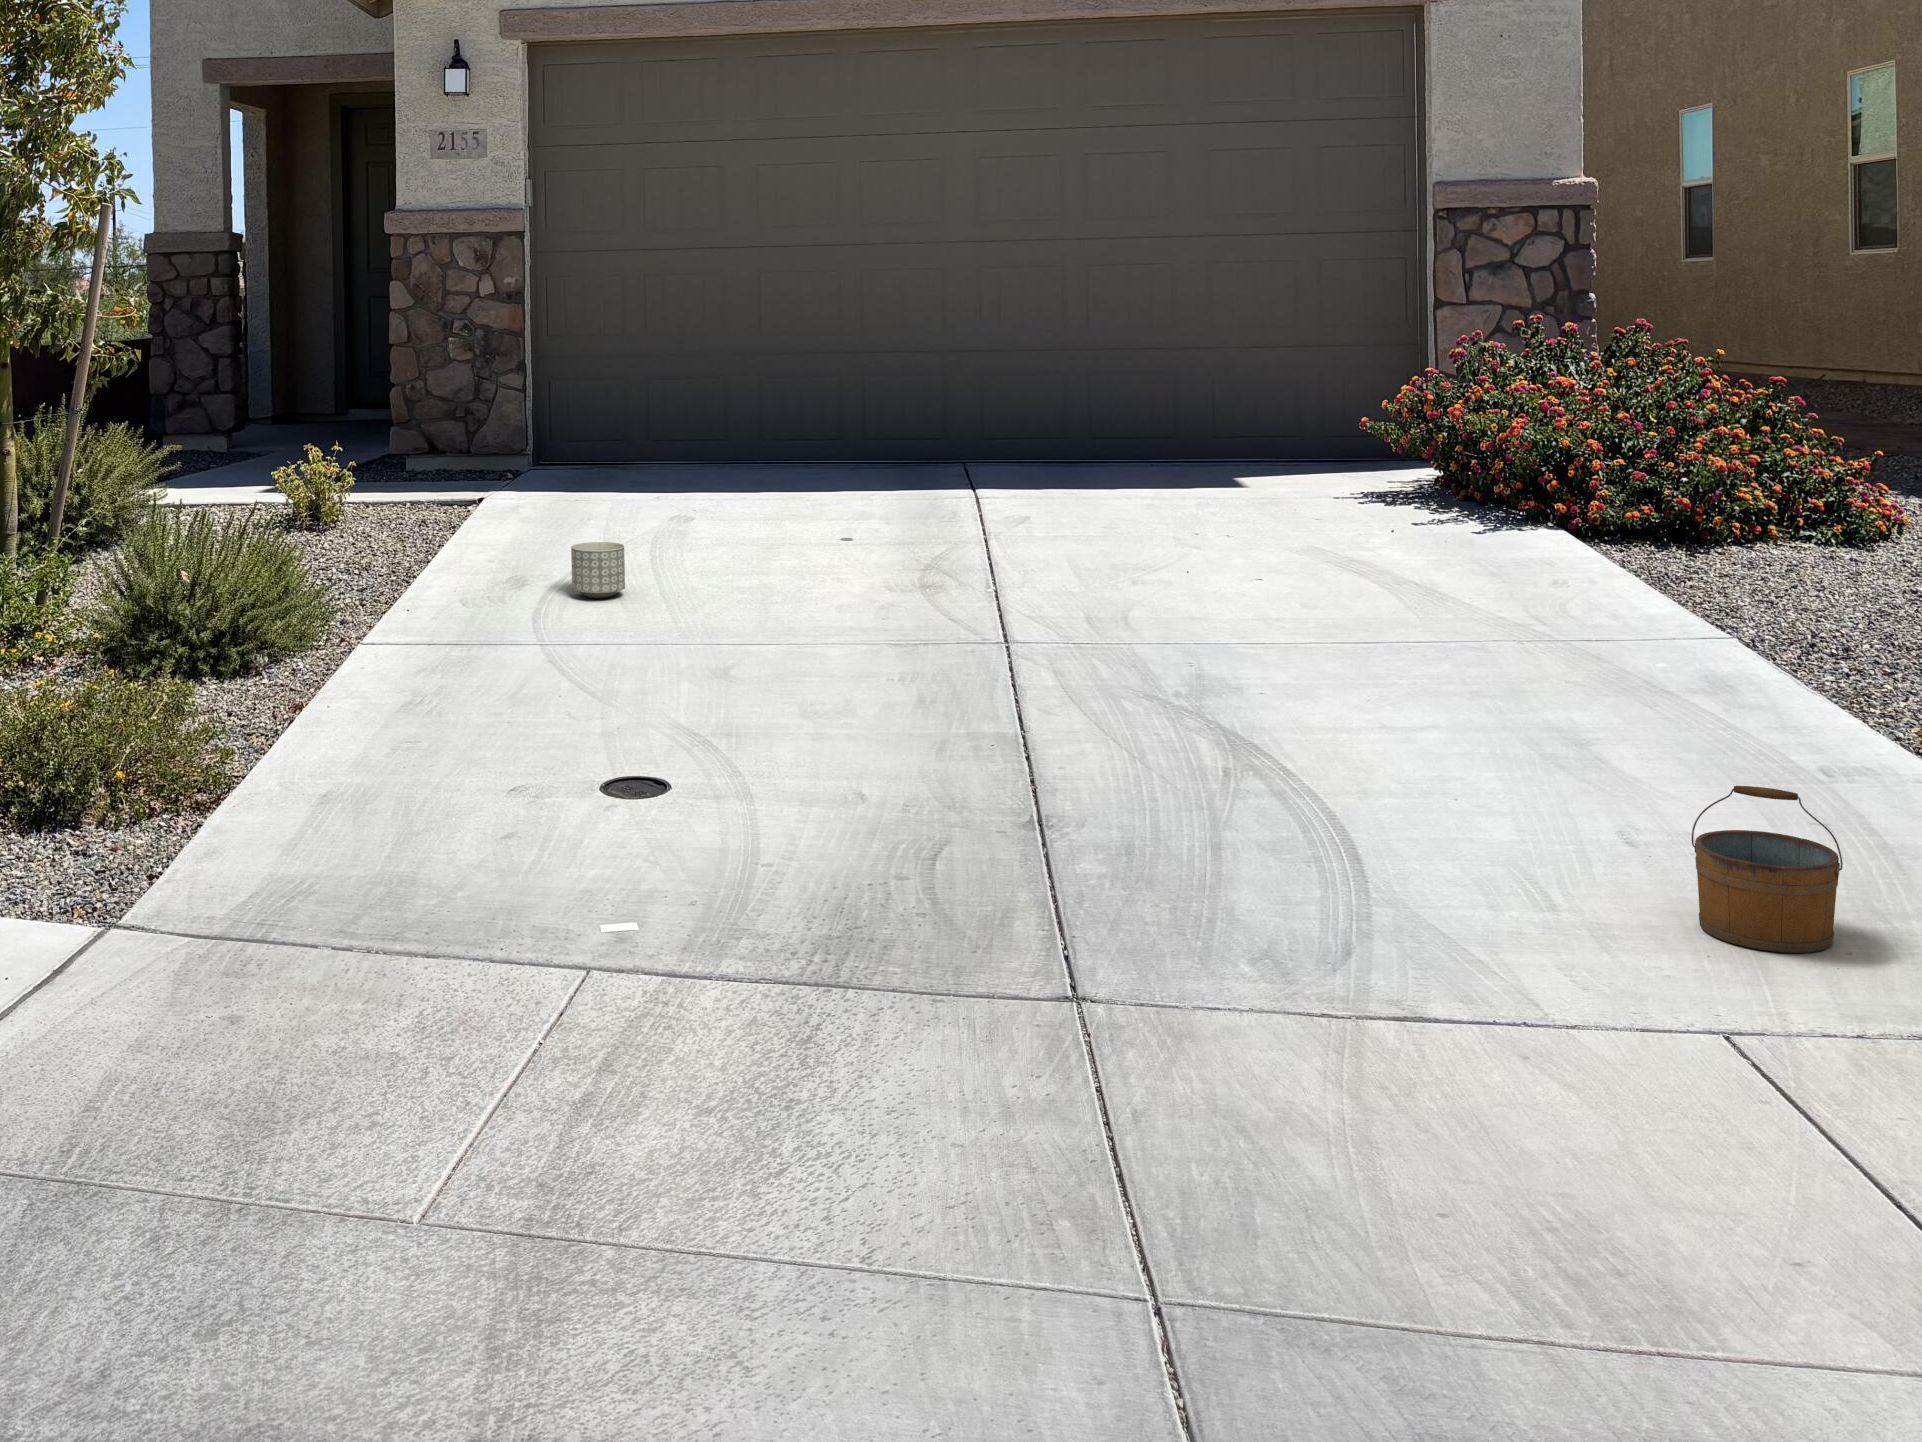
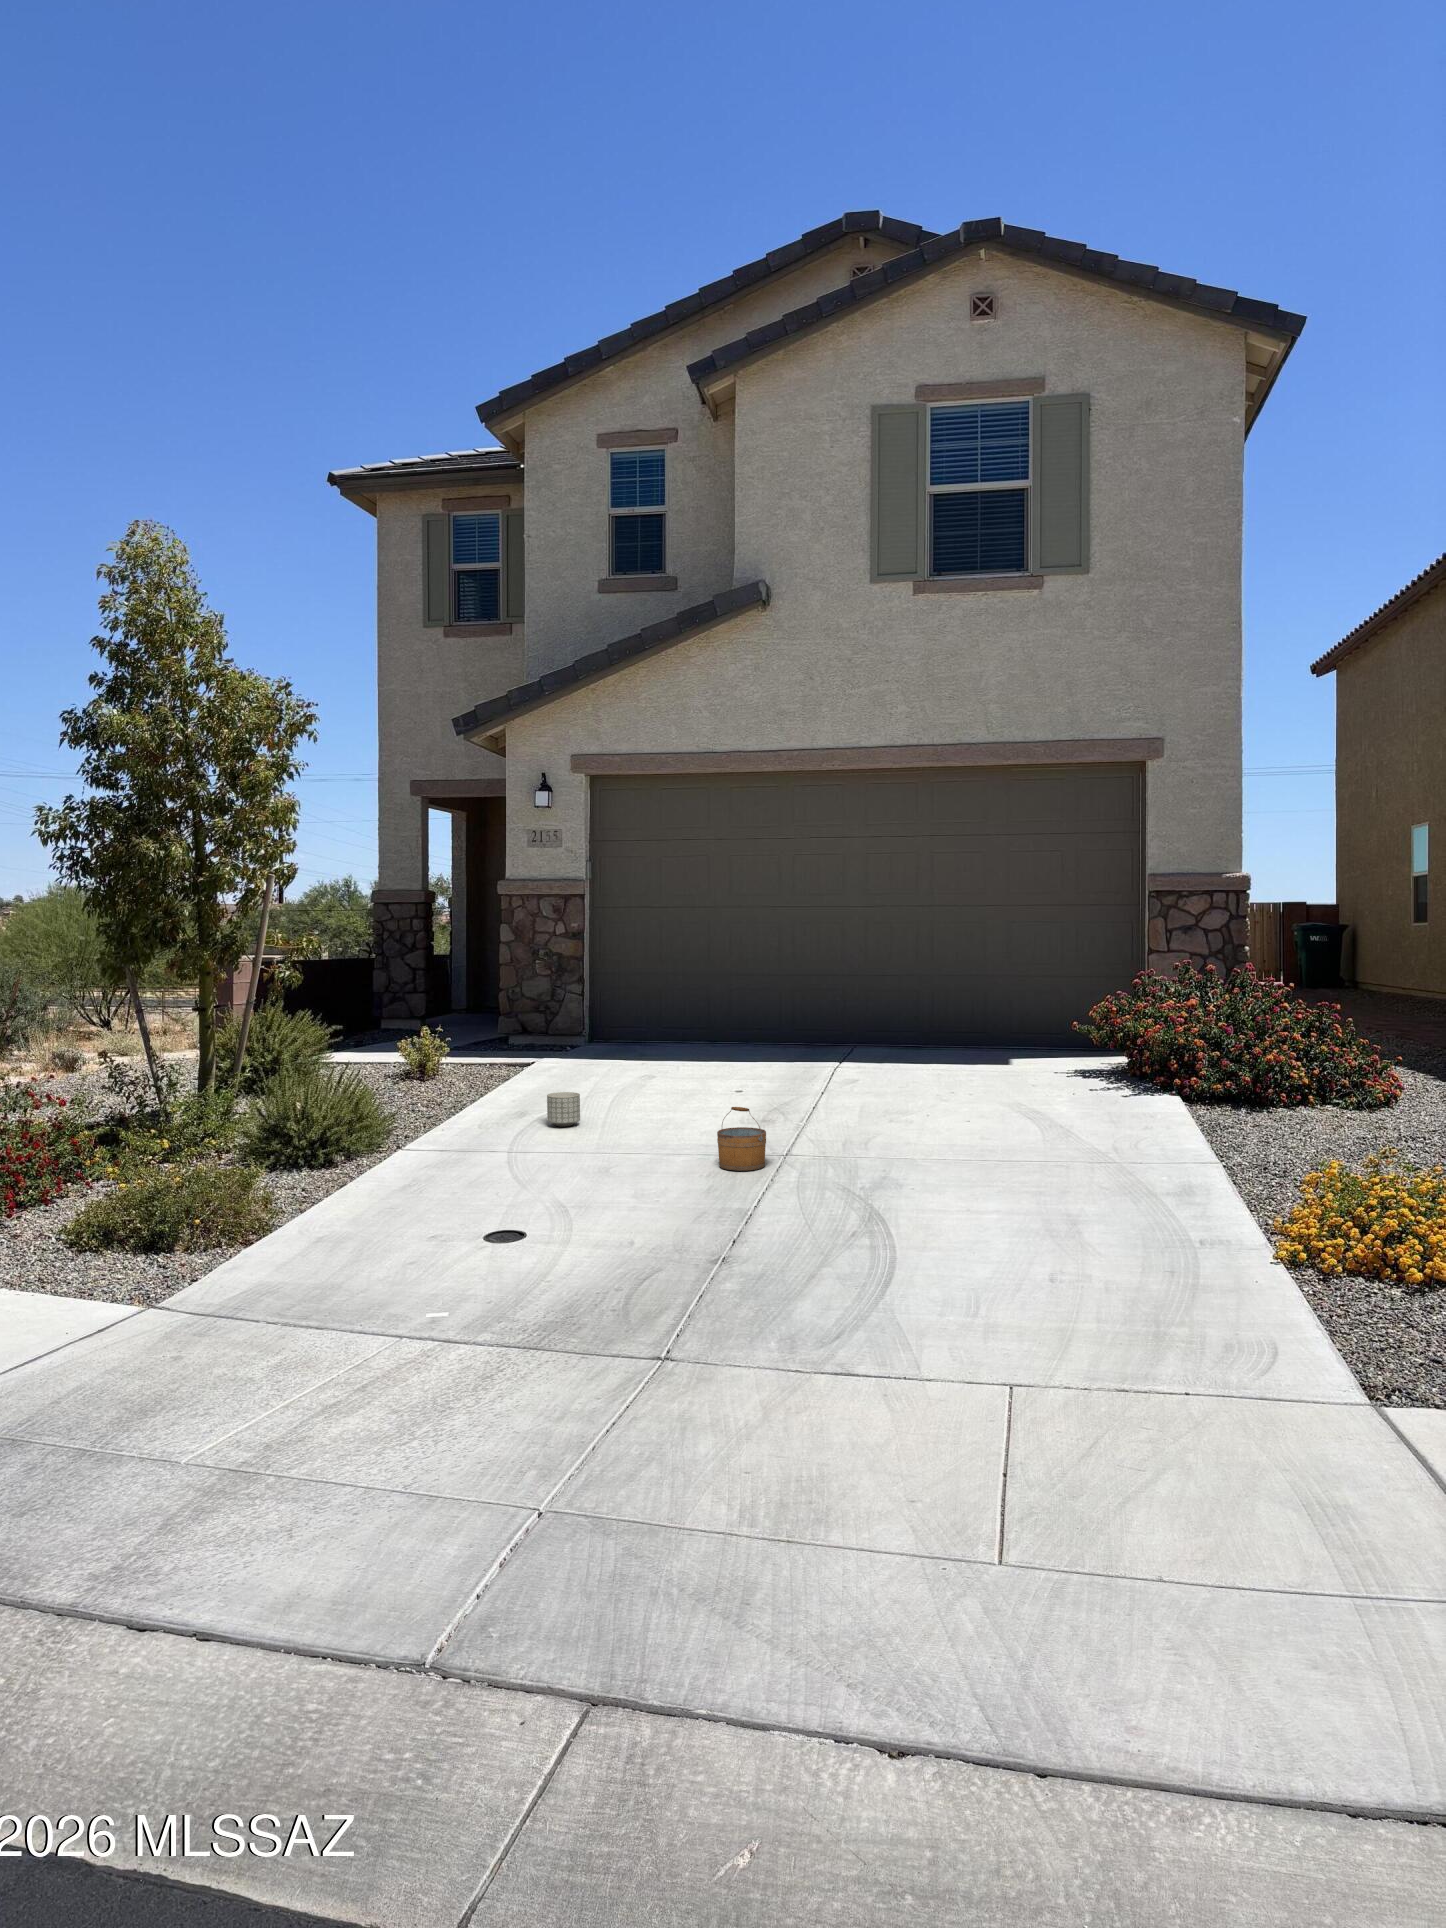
bucket: present [1692,786,1843,953] -> present [717,1107,766,1171]

